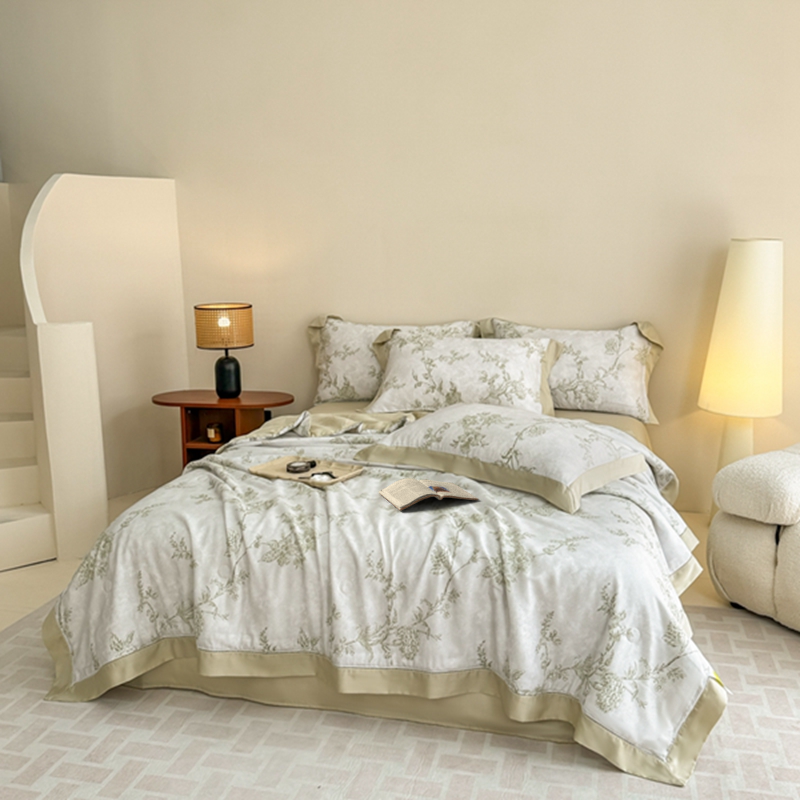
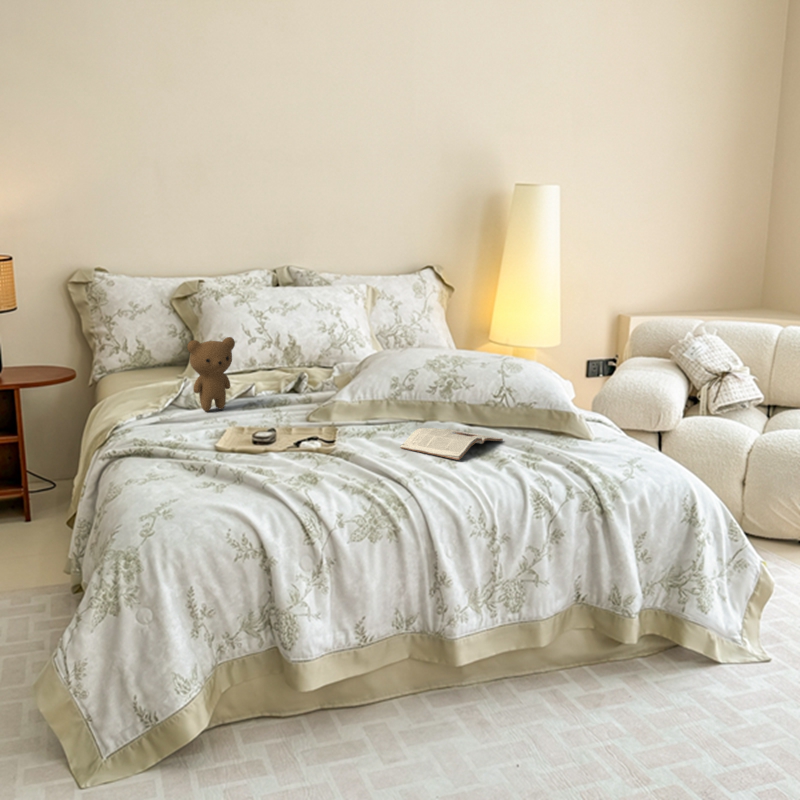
teddy bear: none [283,384,326,443] -> present [187,337,235,411]

